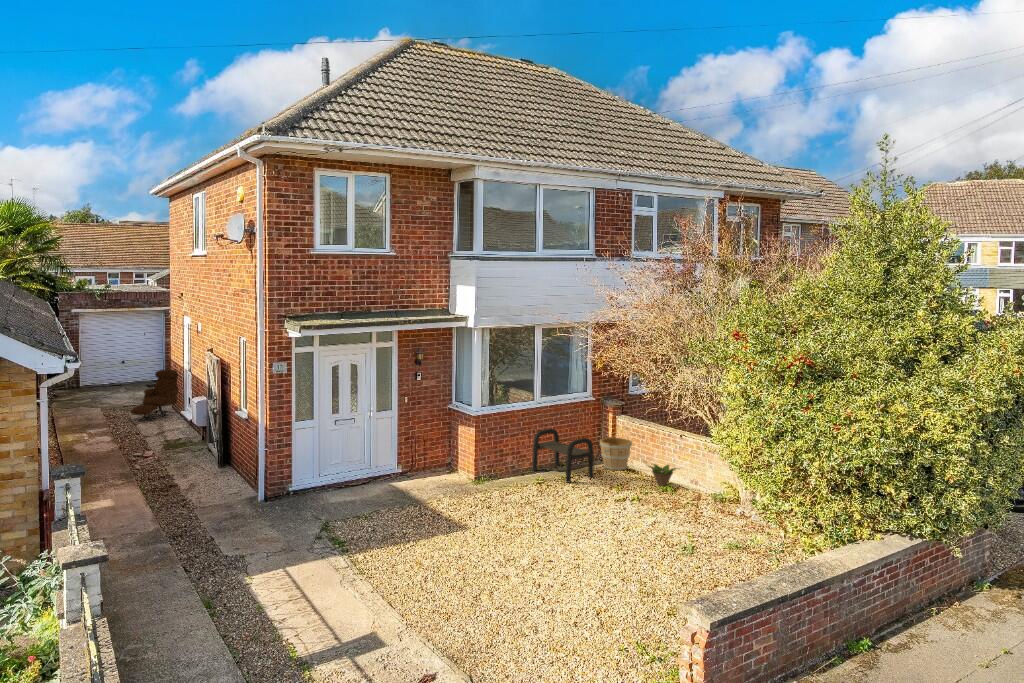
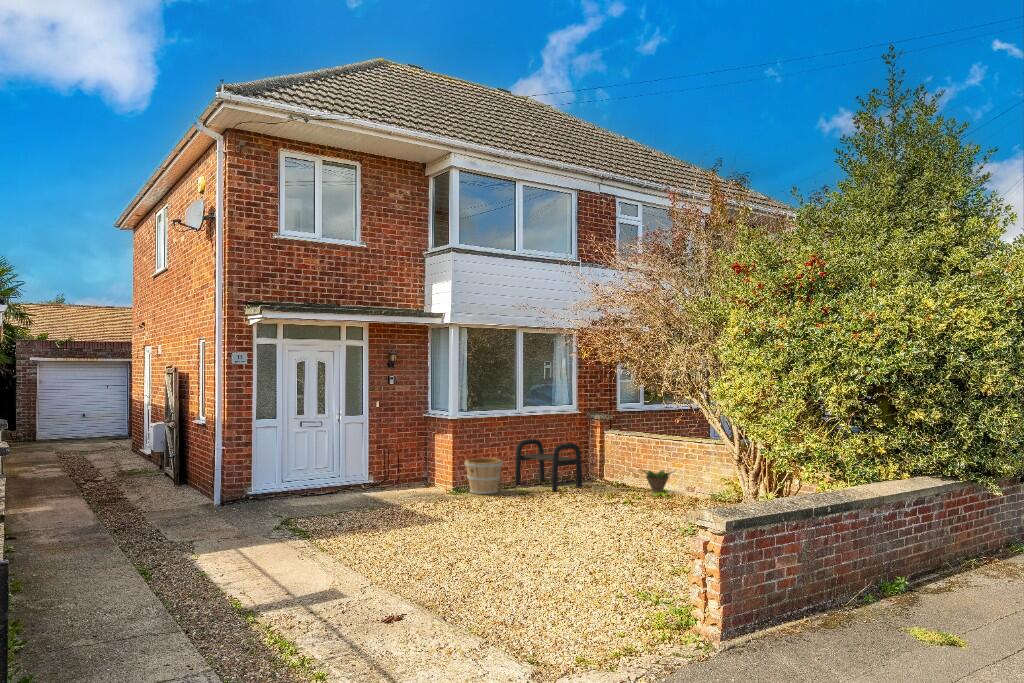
lounge chair: present [131,370,178,421] -> none [77,407,134,460]
wooden bucket: present [600,437,632,470] -> present [465,457,503,494]

